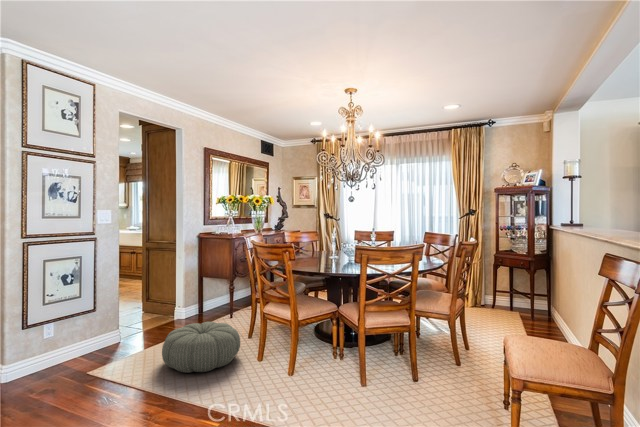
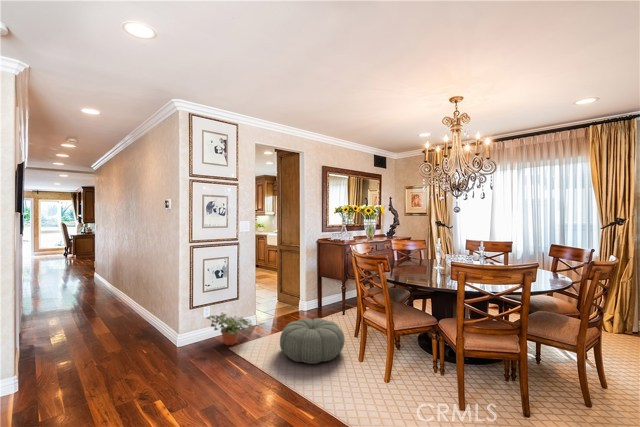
potted plant: none [50,329,125,370] -> present [207,313,254,345]

